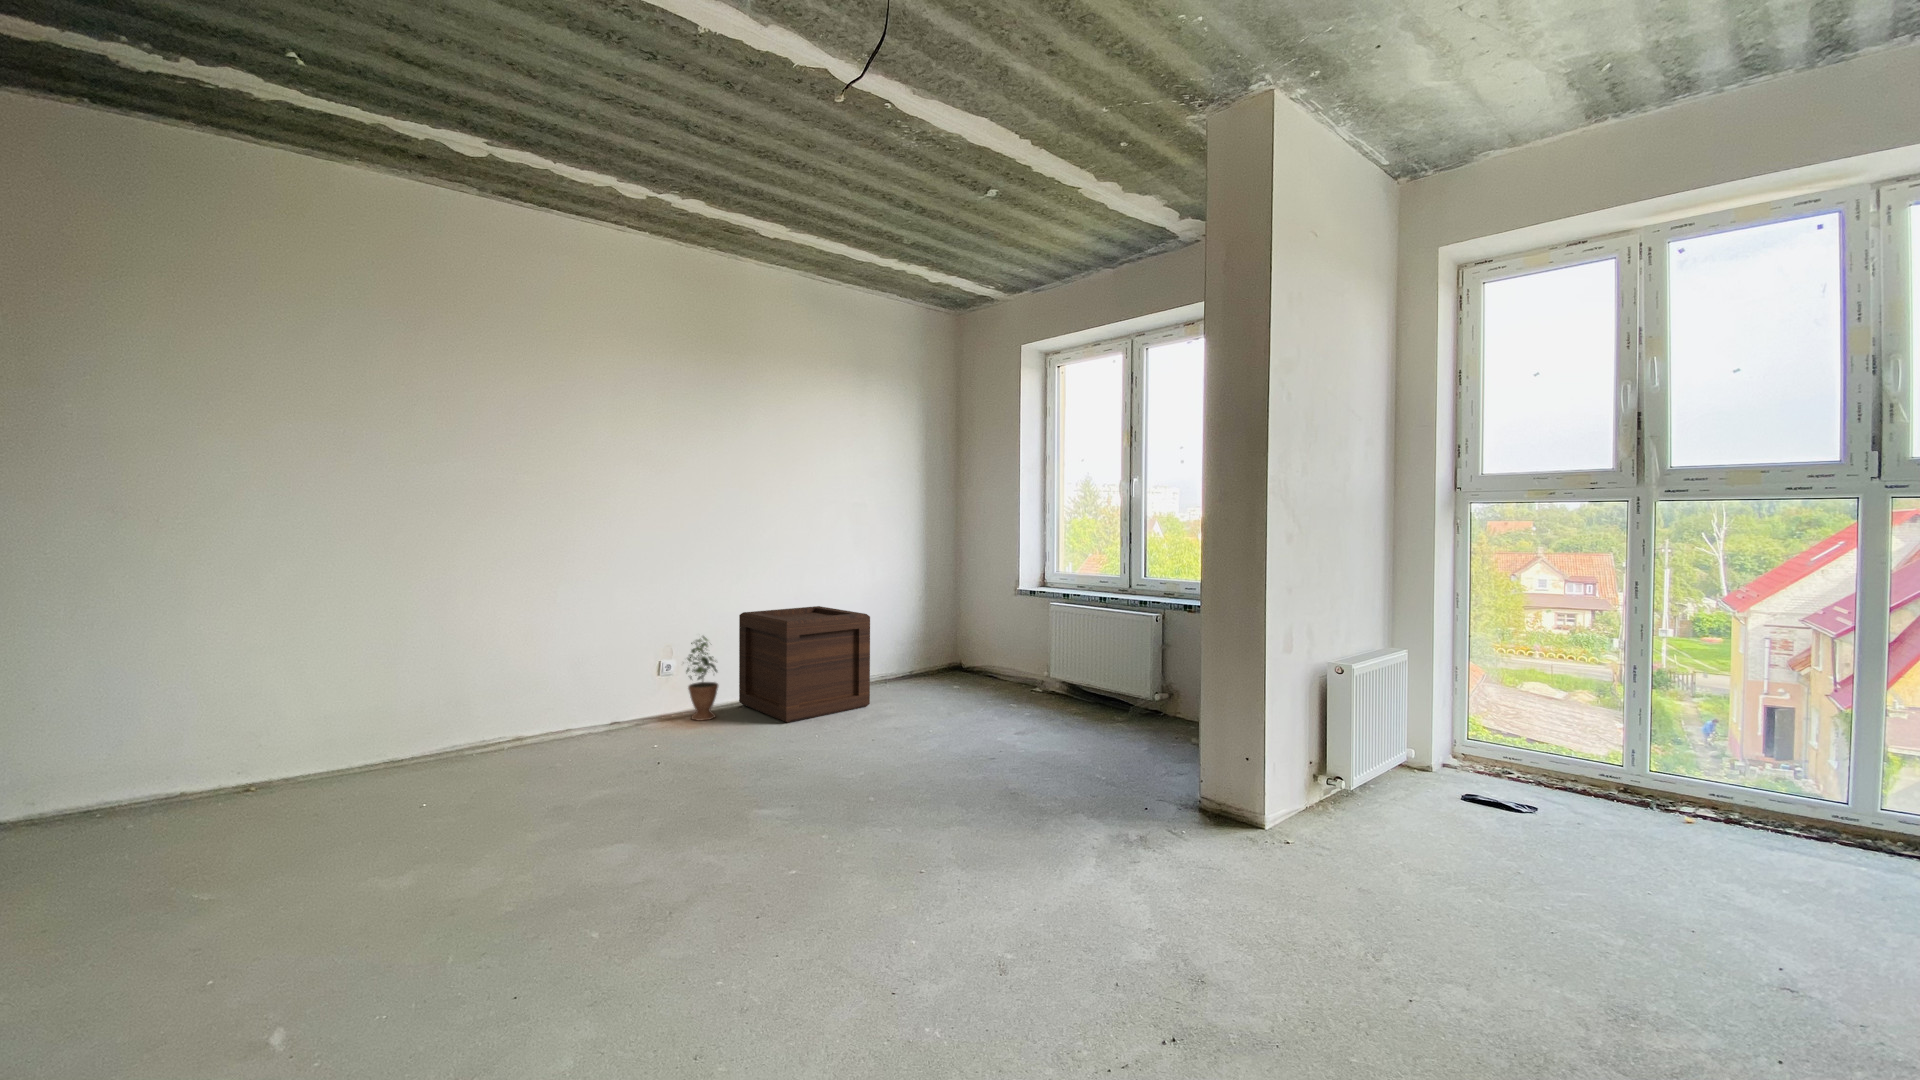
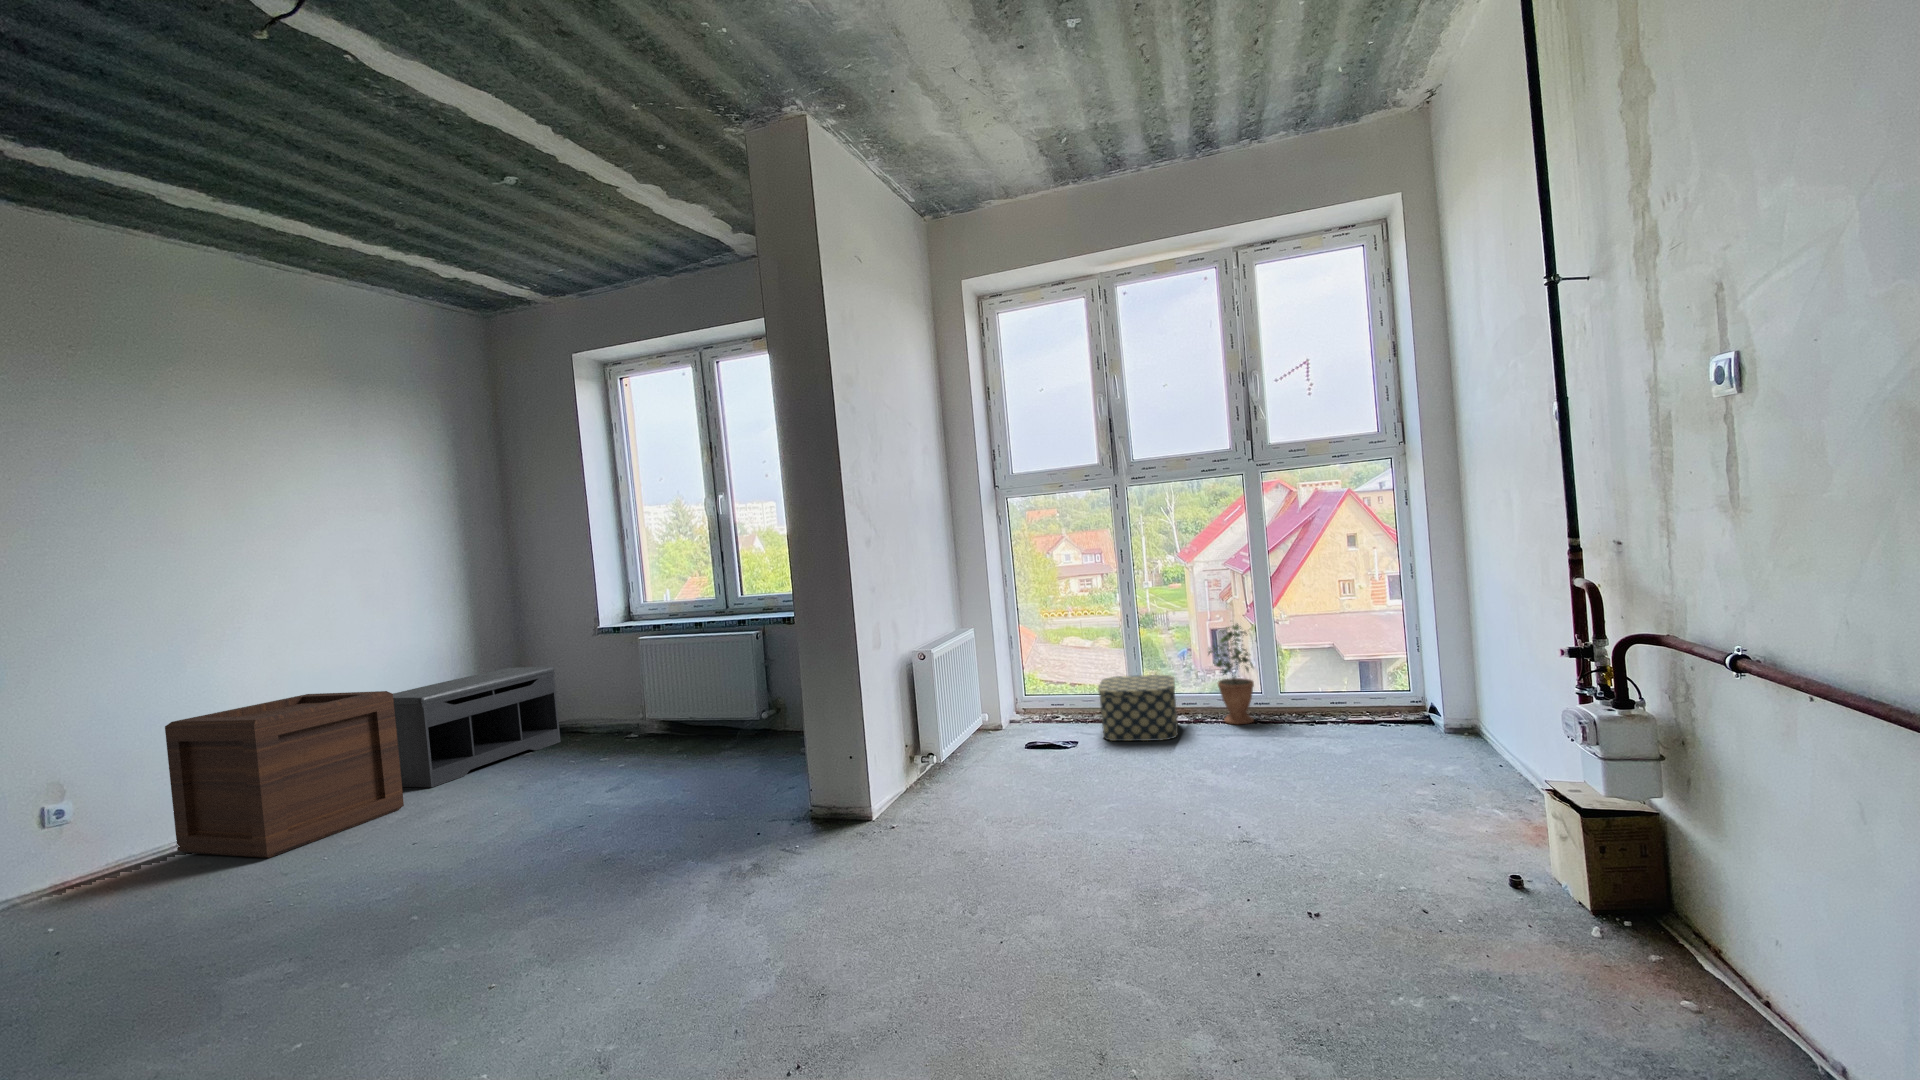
bench: none [855,608,981,693] -> present [393,666,561,788]
potted plant: present [686,636,718,720] -> present [1208,624,1254,724]
storage box: none [1572,737,1703,839] -> present [1098,675,1178,741]

